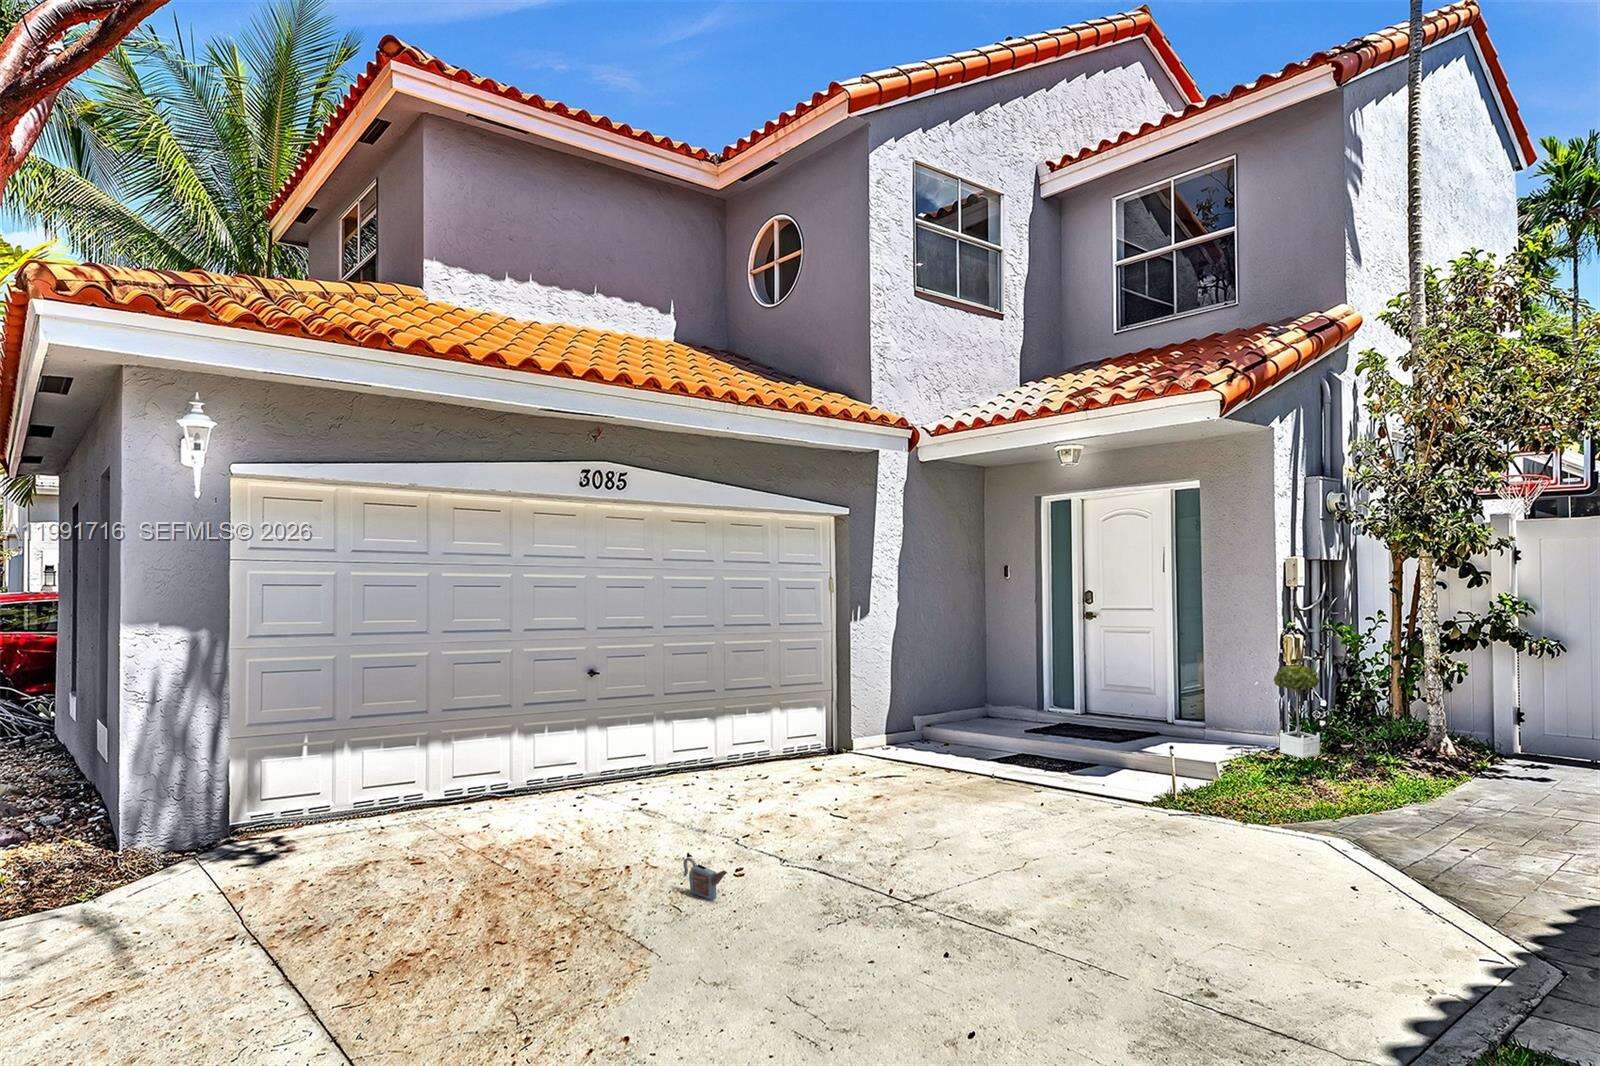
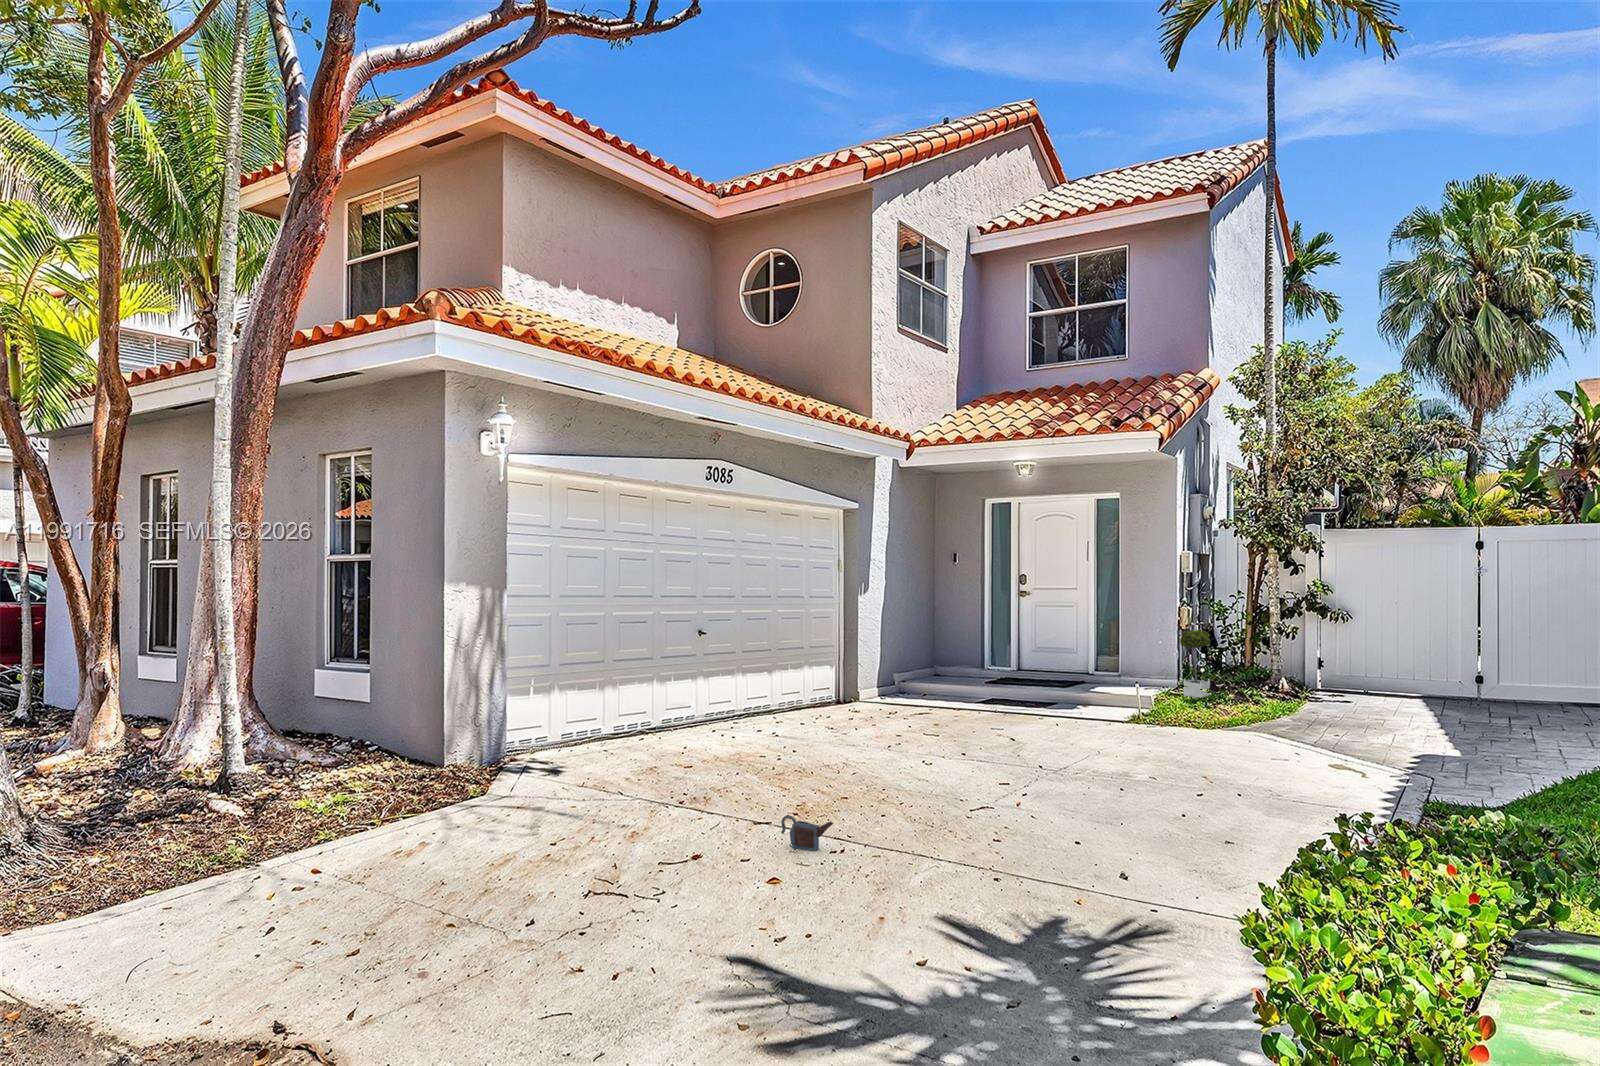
watering can: present [683,857,727,900] -> present [781,815,833,851]

